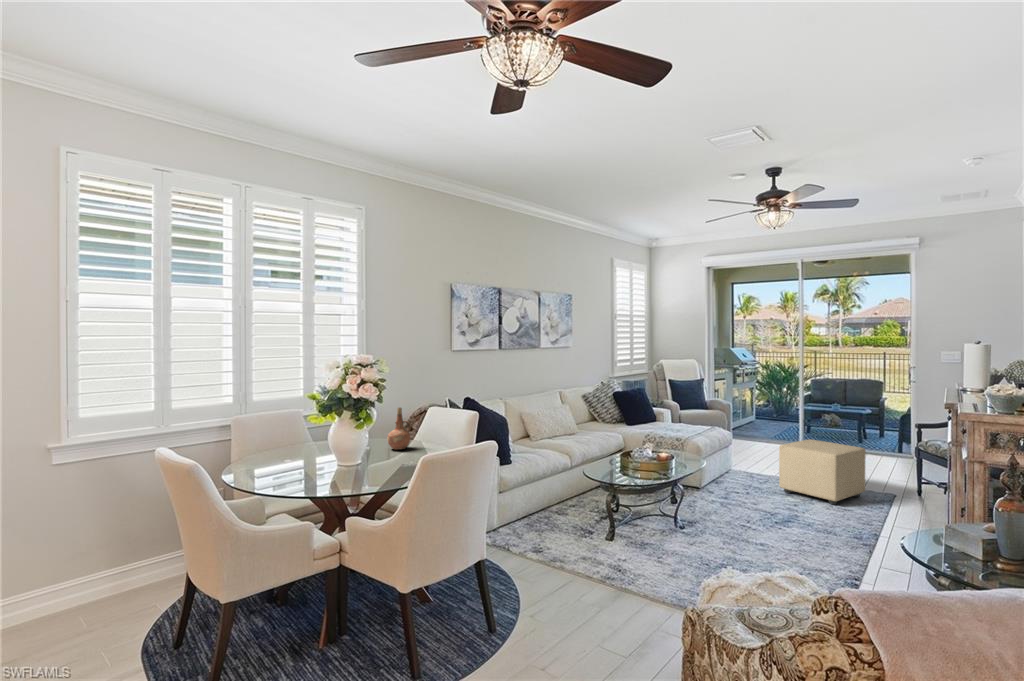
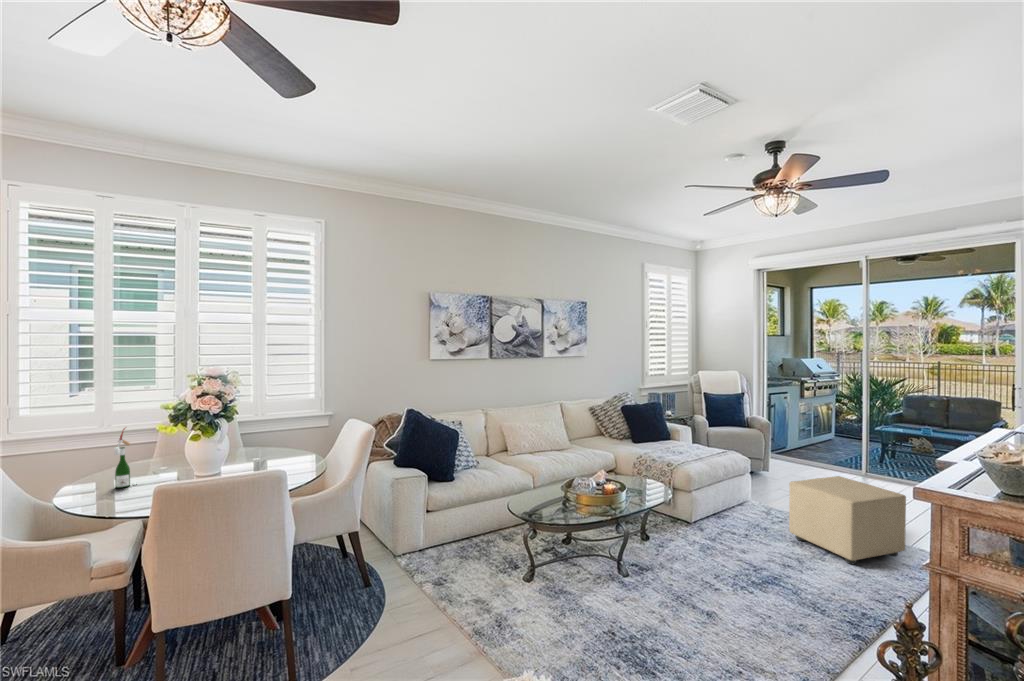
ceramic pitcher: present [387,408,411,450] -> none [283,422,310,465]
wine bottle: none [255,414,275,477] -> present [114,428,137,488]

